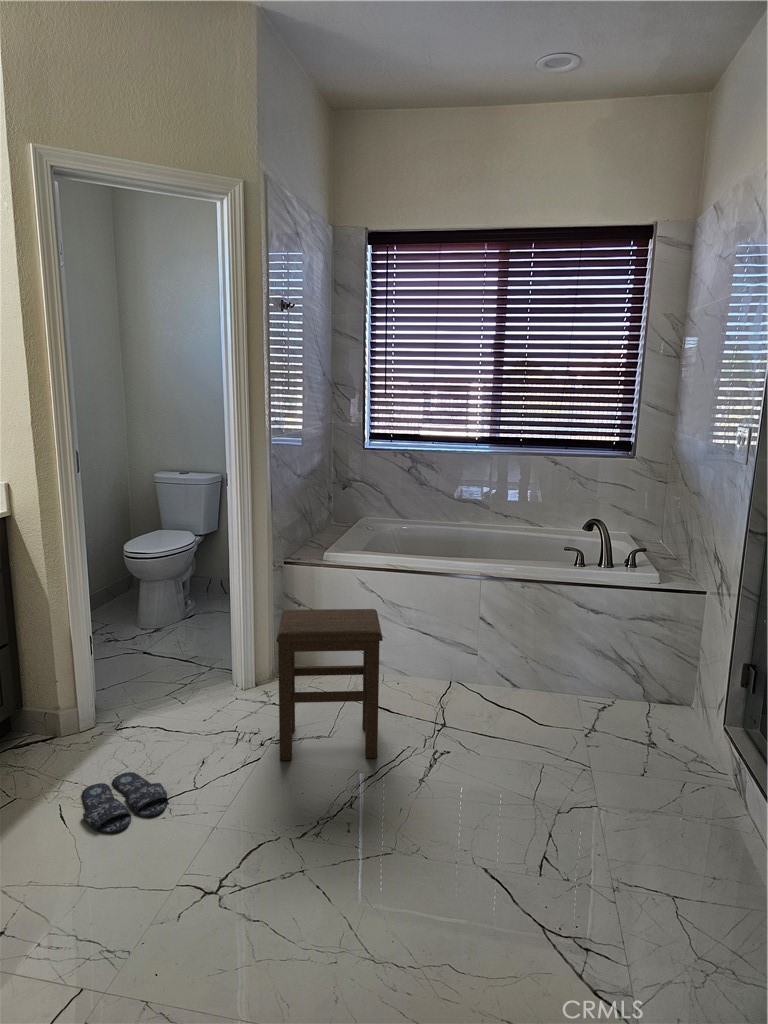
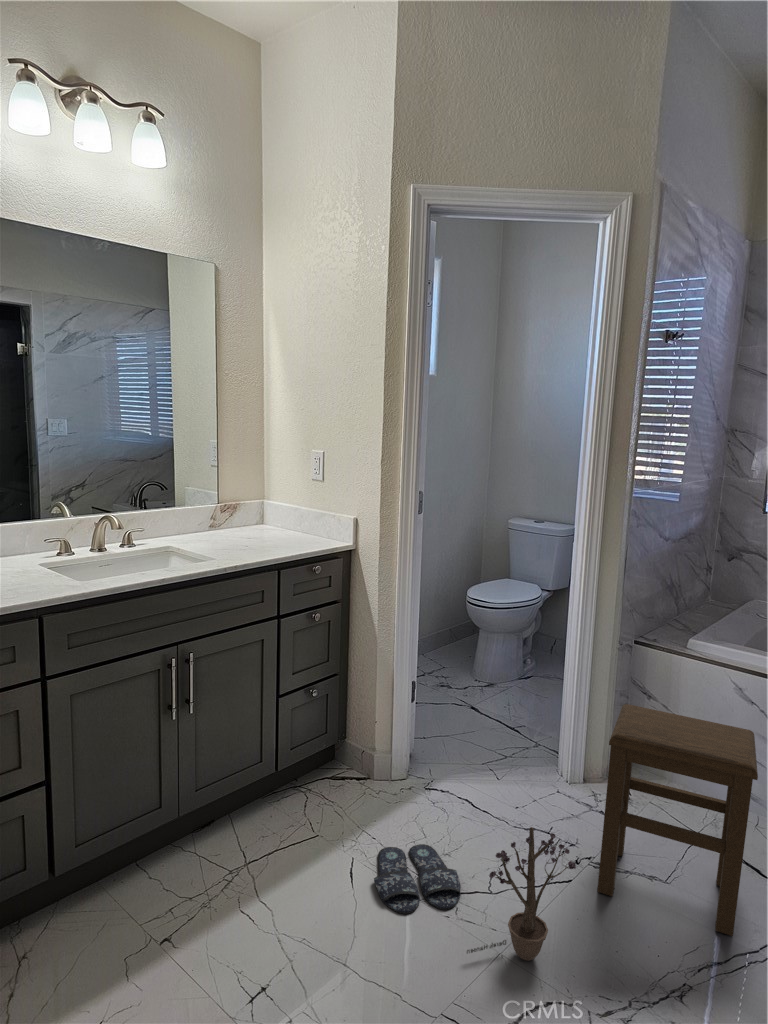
decorative plant: none [182,719,264,840] -> present [467,827,576,961]

